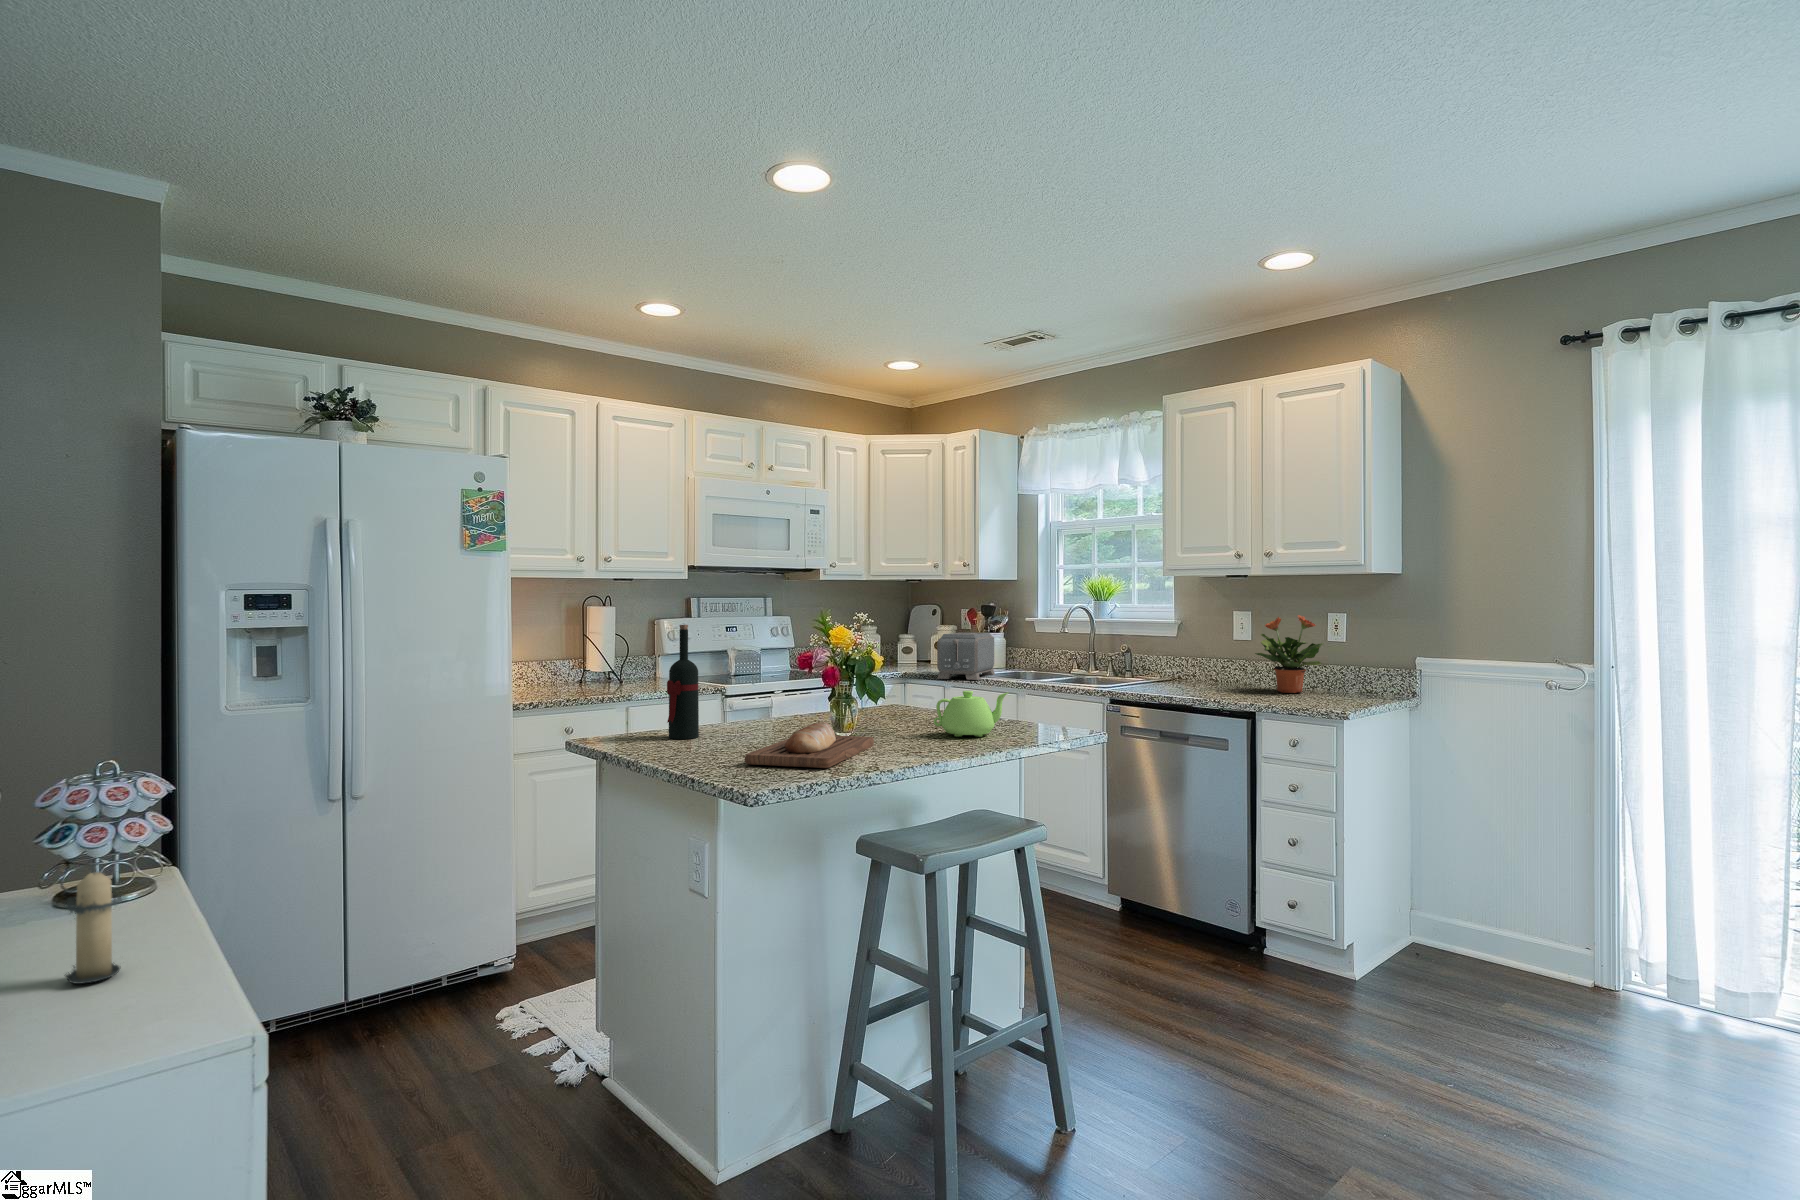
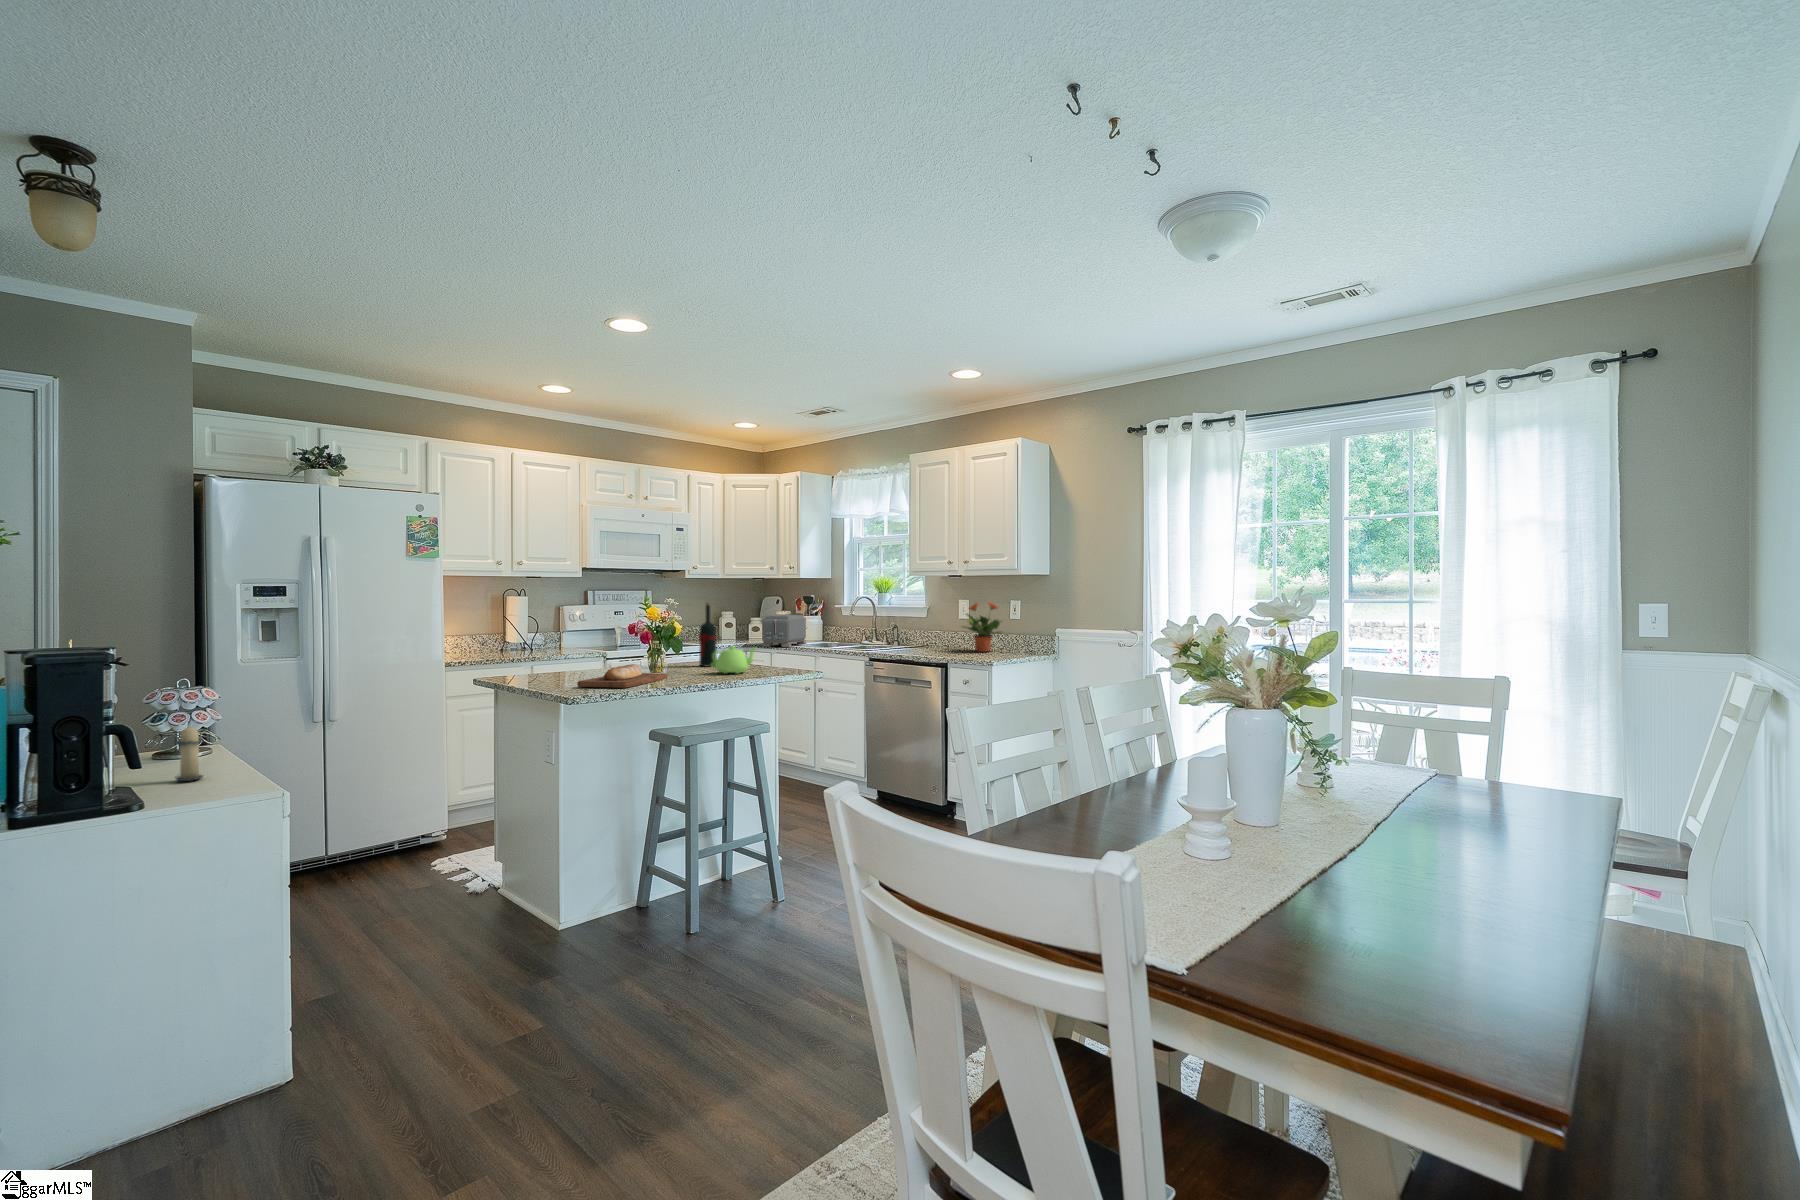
wine bottle: present [667,625,699,739] -> present [699,603,717,667]

